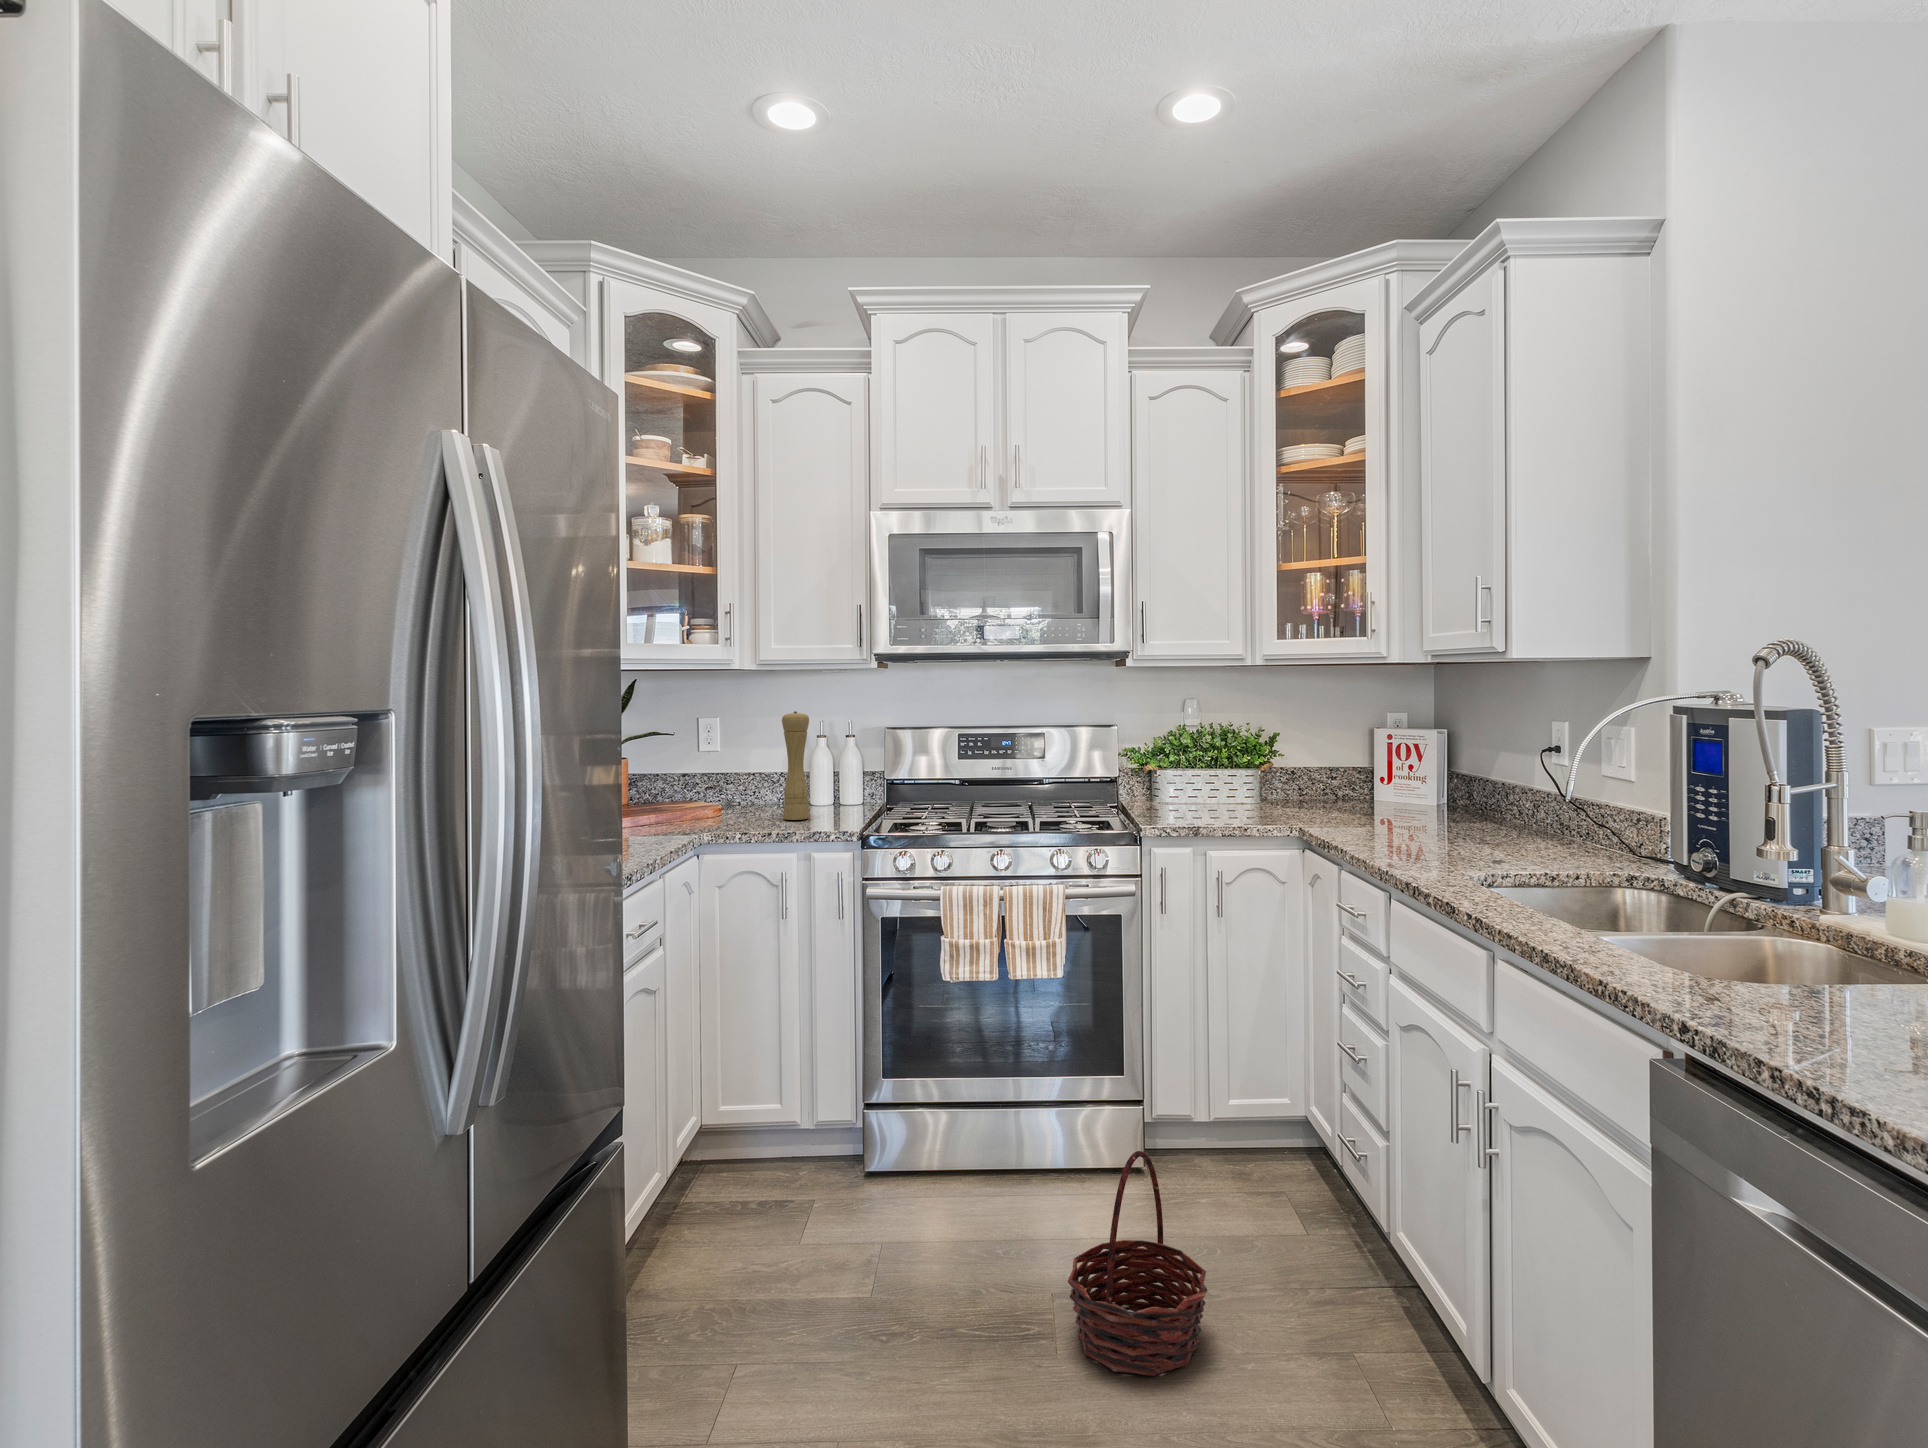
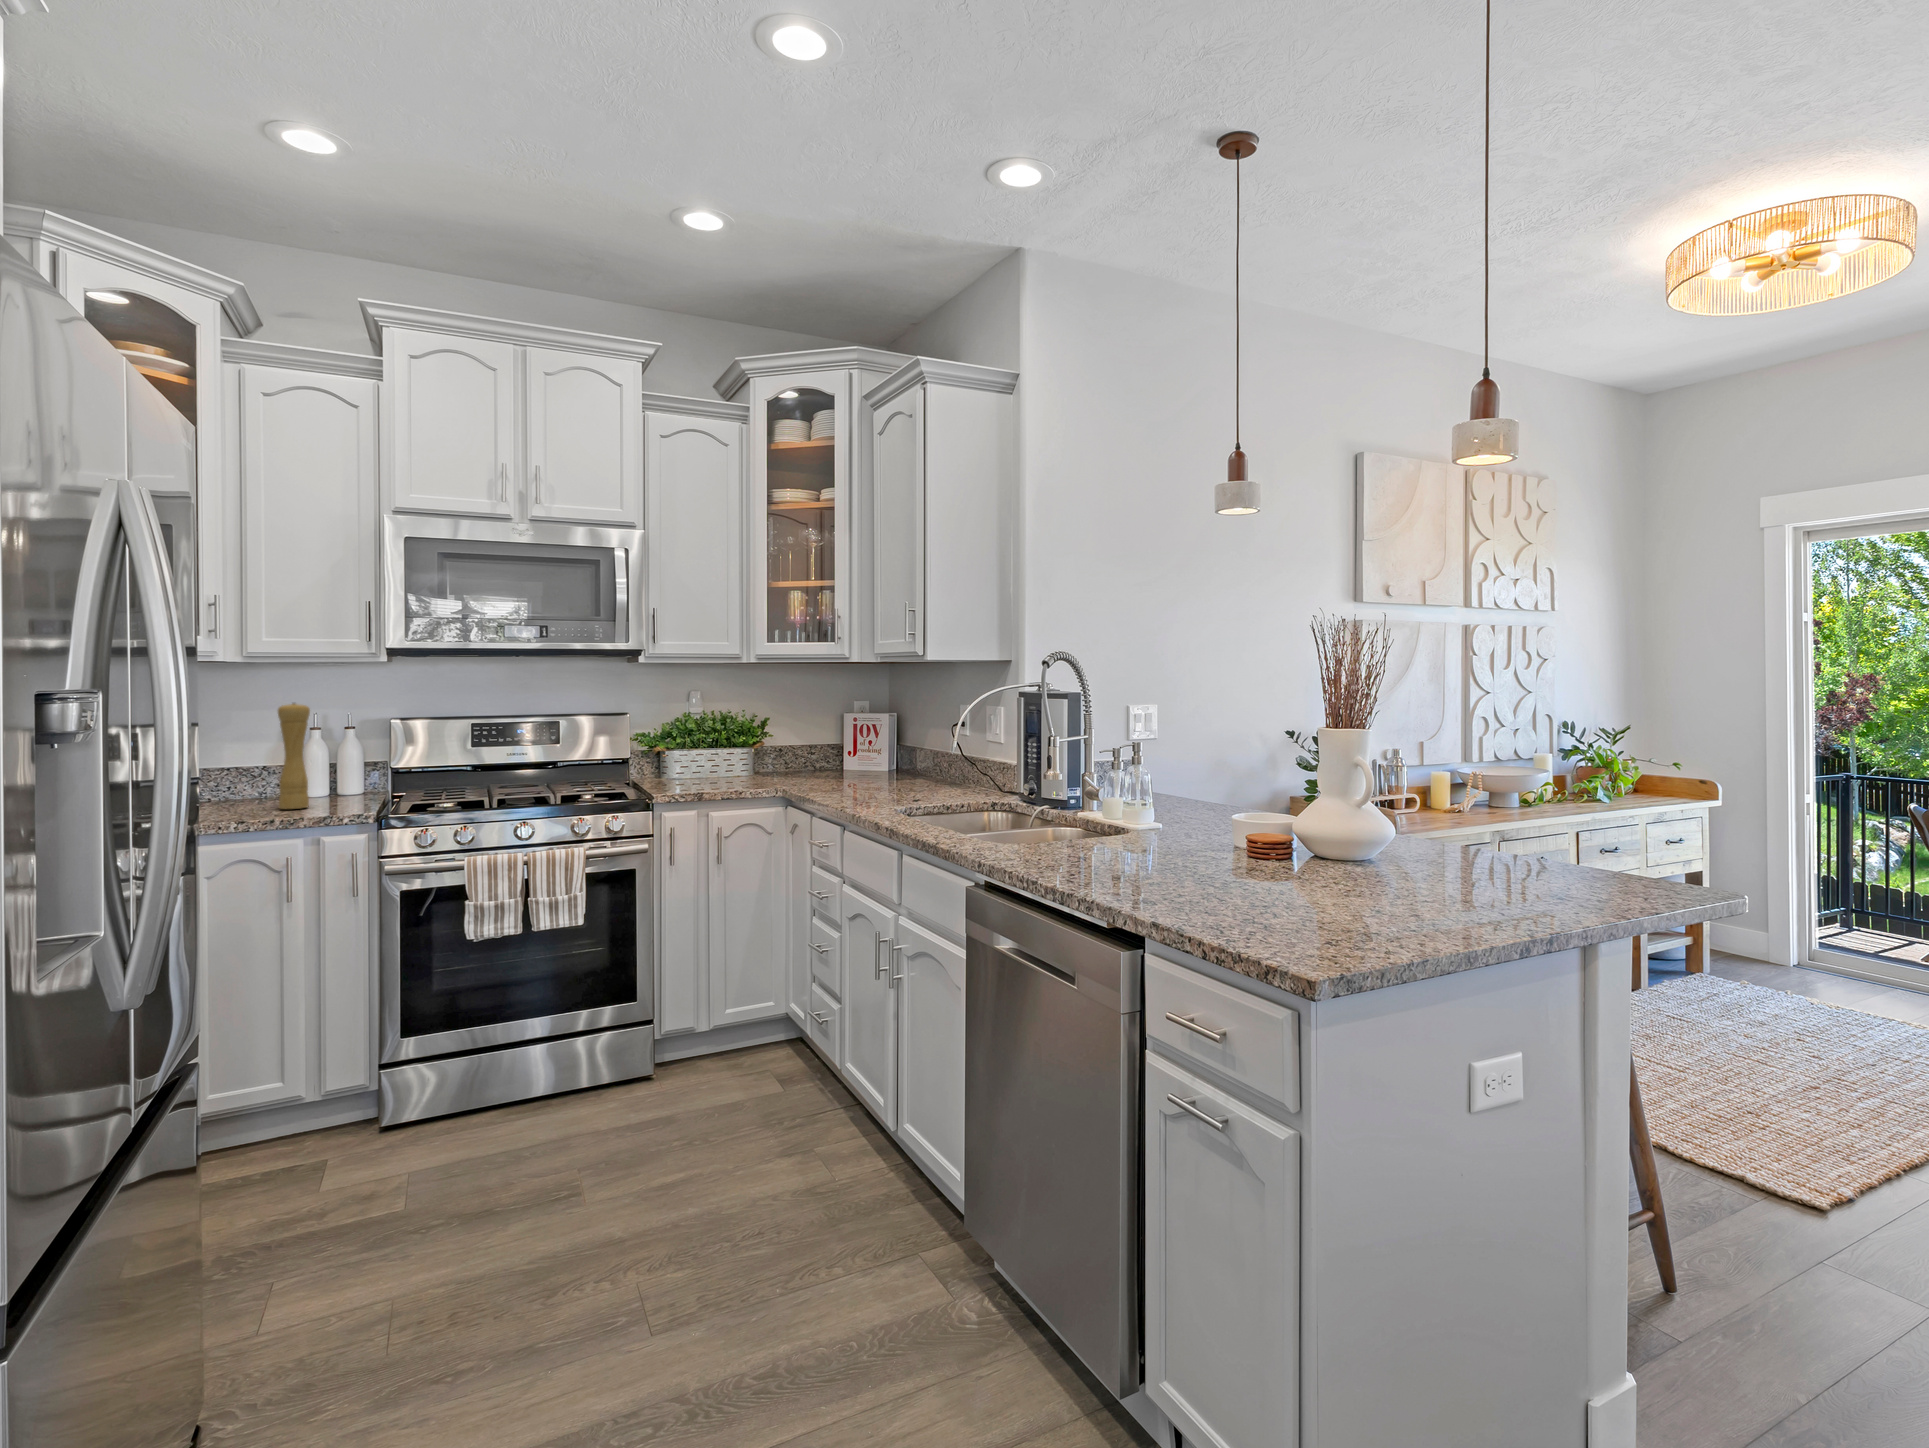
basket: present [1068,1151,1207,1376] -> none [602,1042,719,1216]

